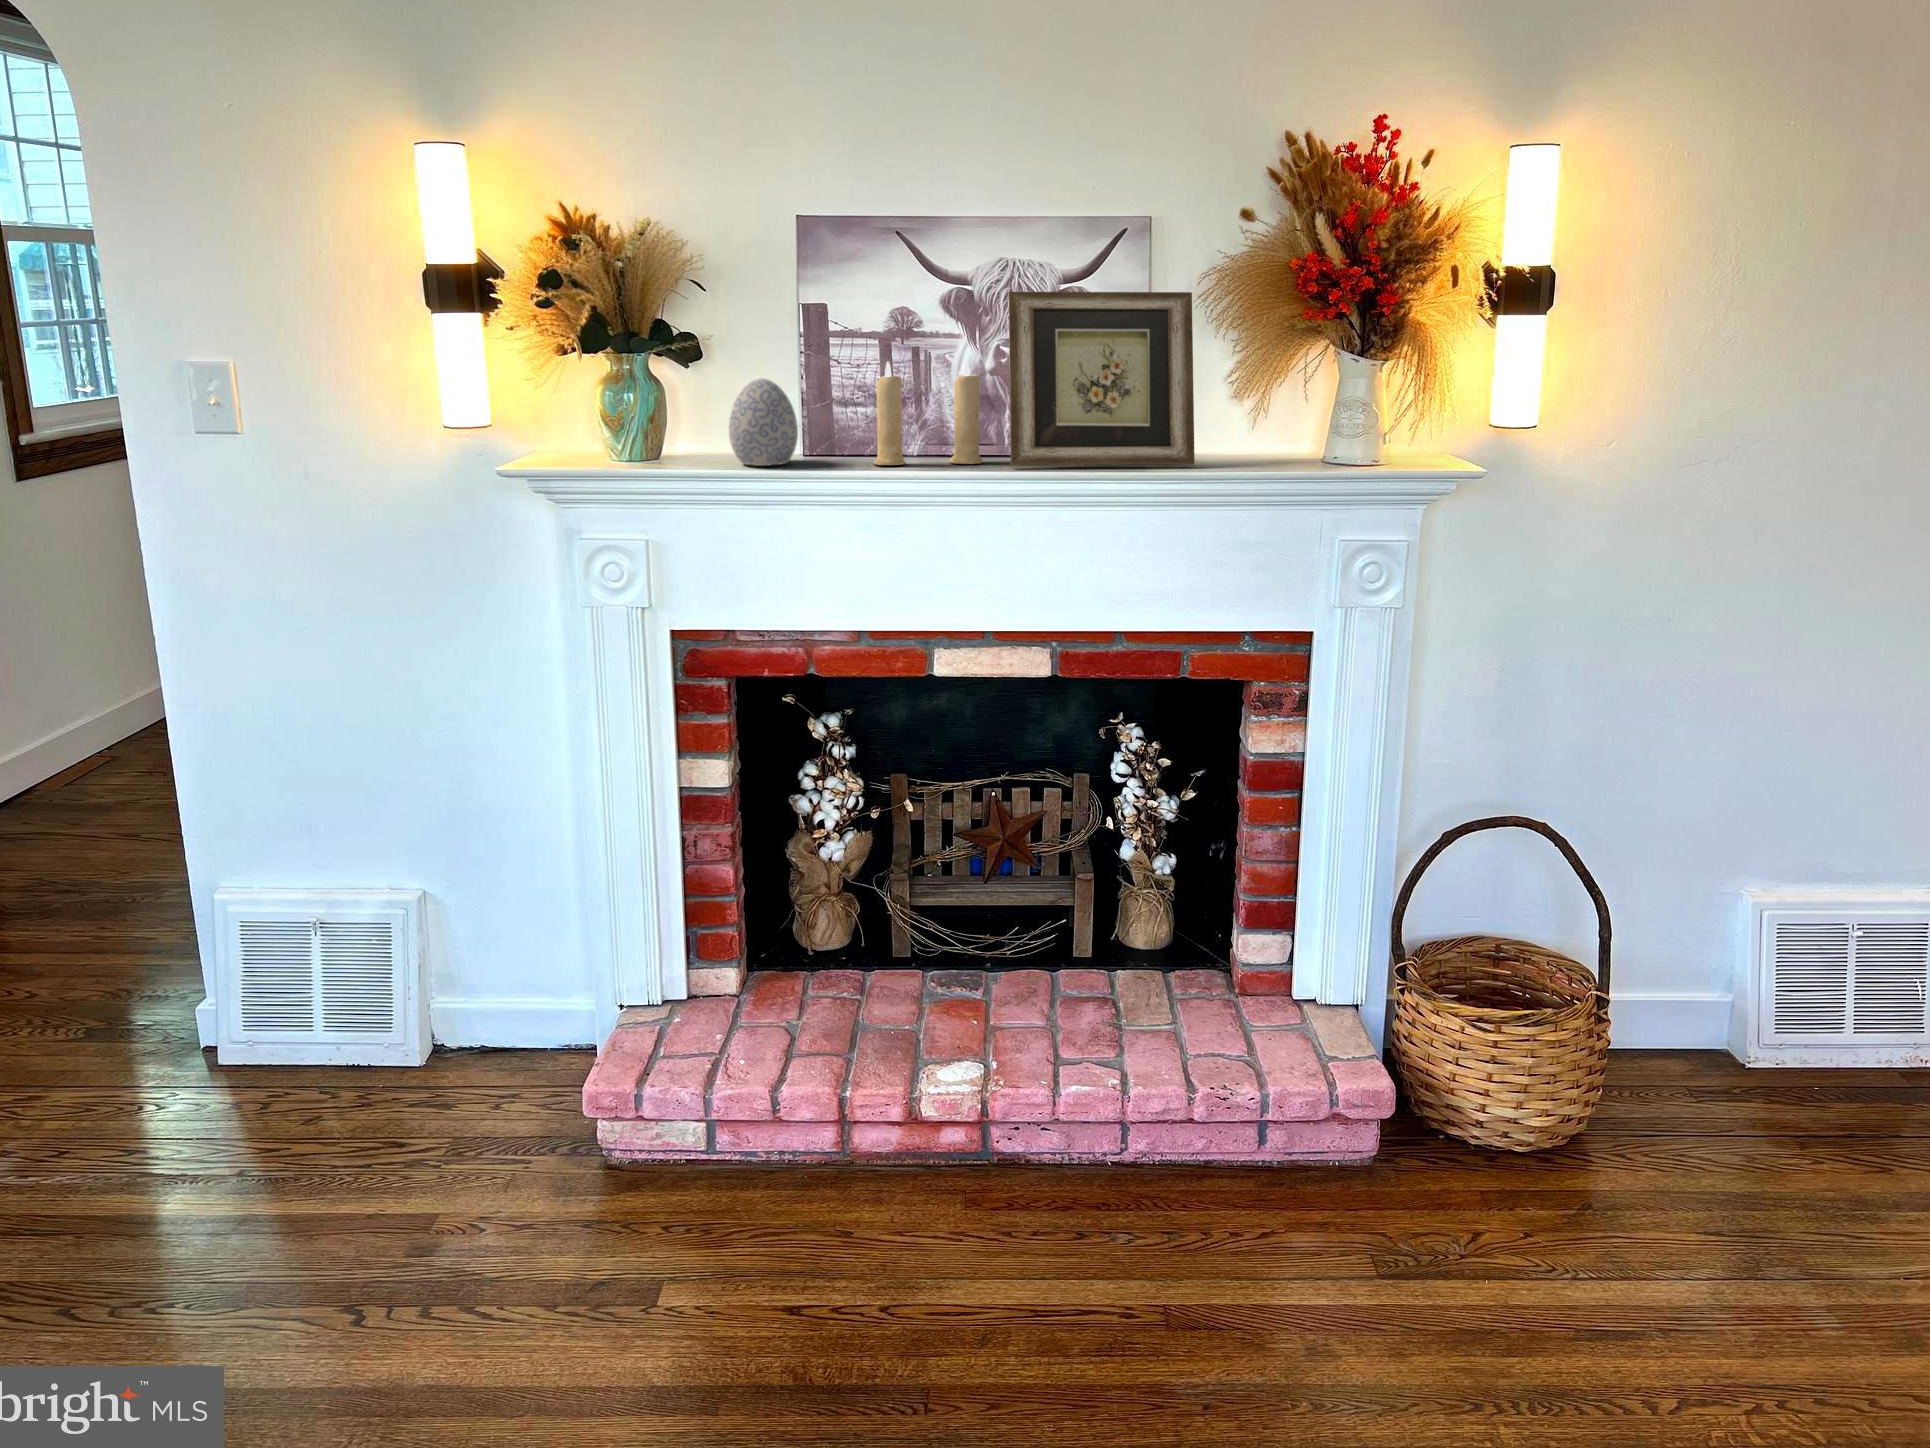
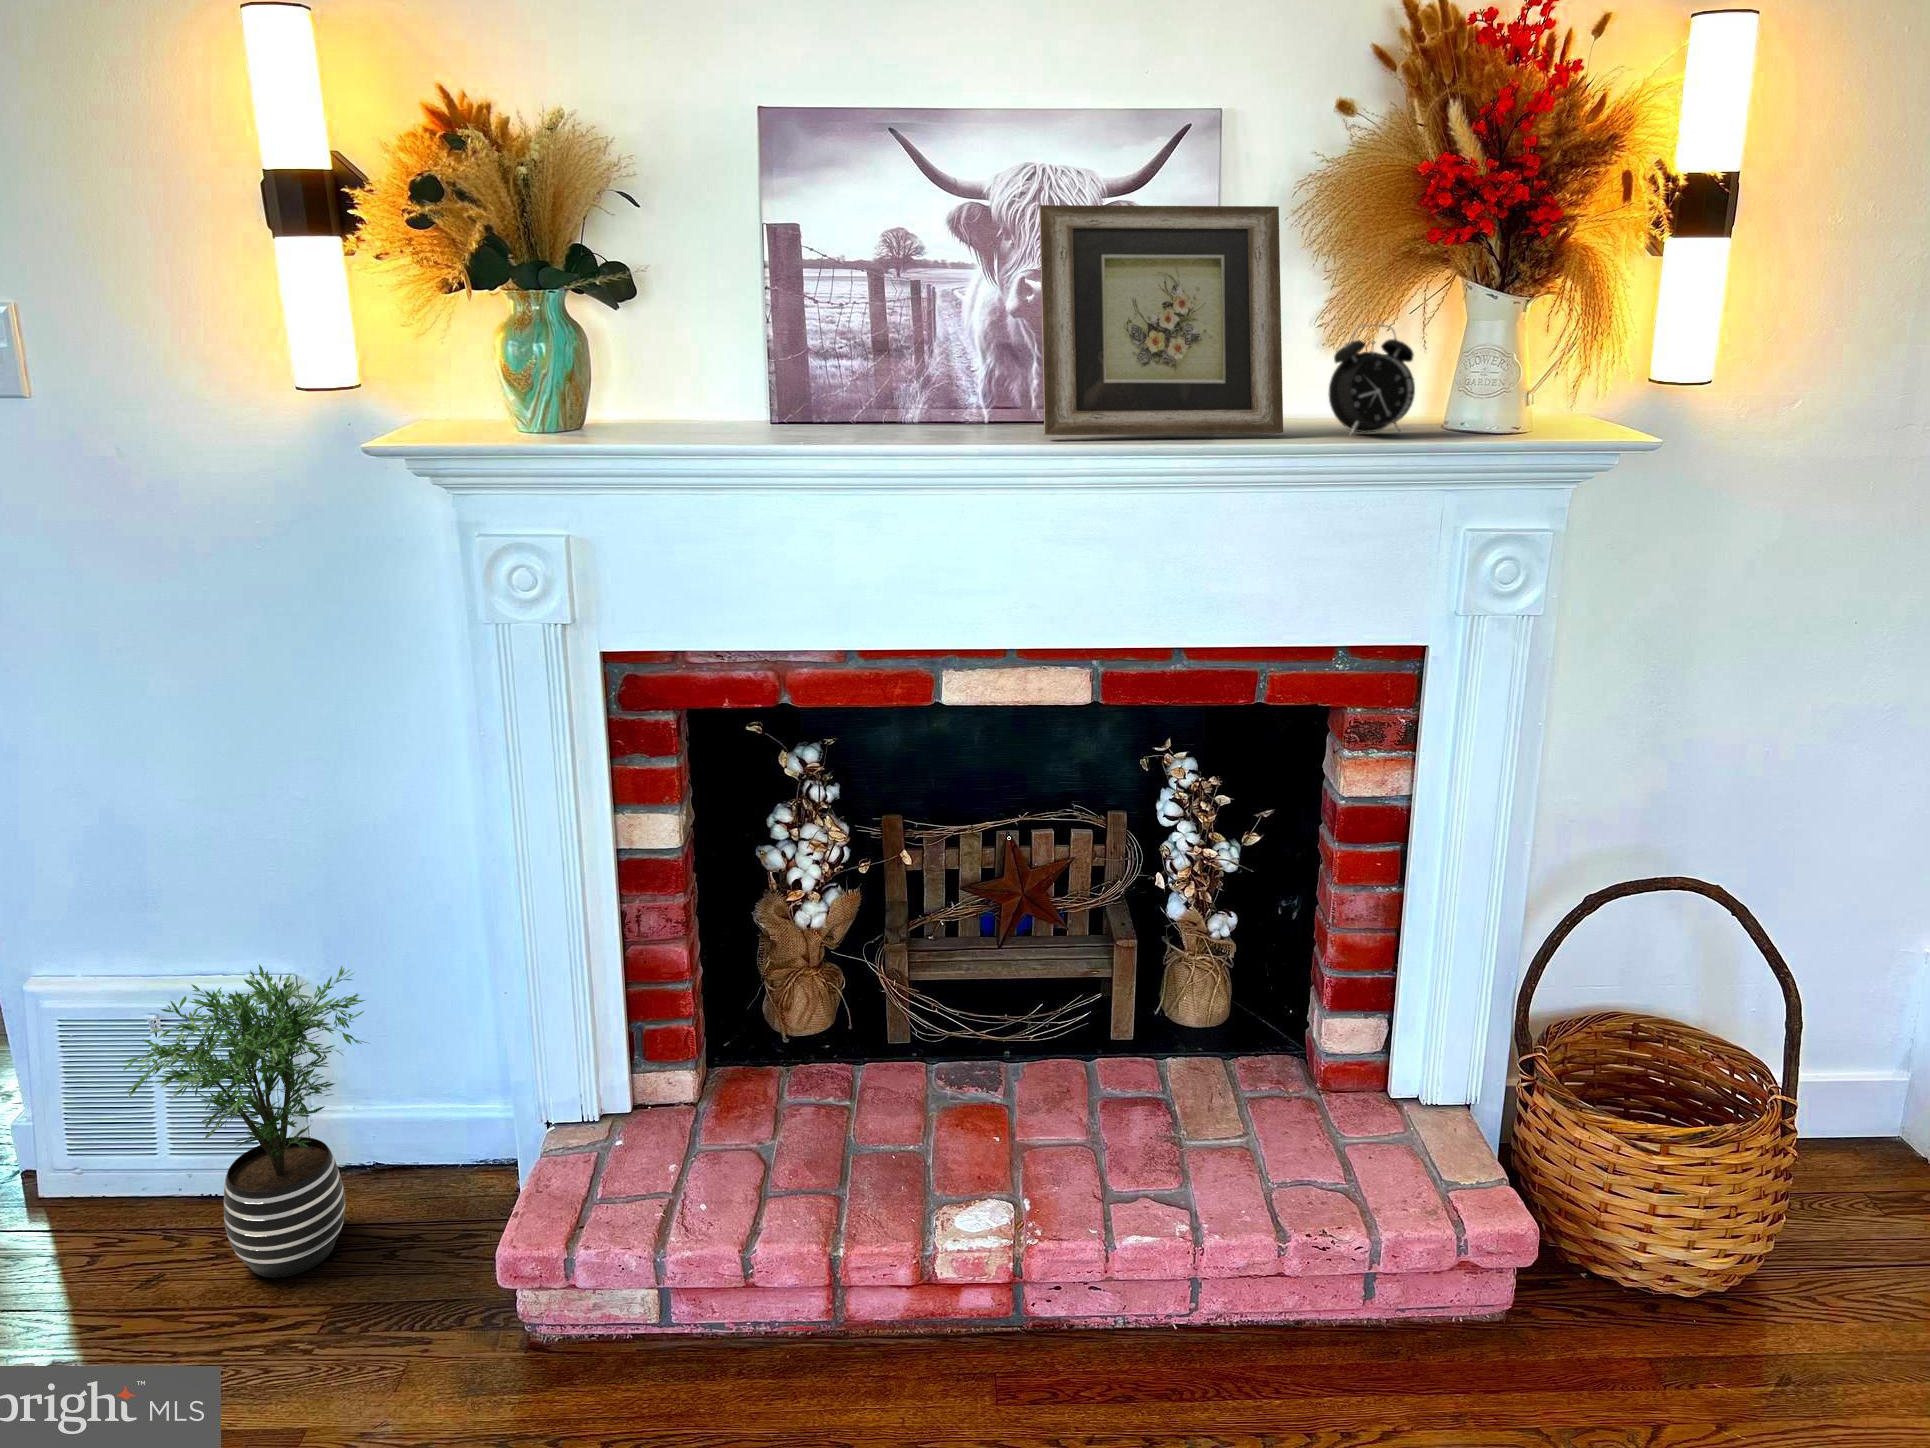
candle: present [873,361,983,465] -> none [862,294,1006,436]
decorative egg: present [729,378,798,466] -> none [672,321,763,437]
alarm clock: none [1231,382,1296,467] -> present [1329,324,1415,433]
potted plant: none [301,877,488,1120] -> present [124,964,367,1278]

